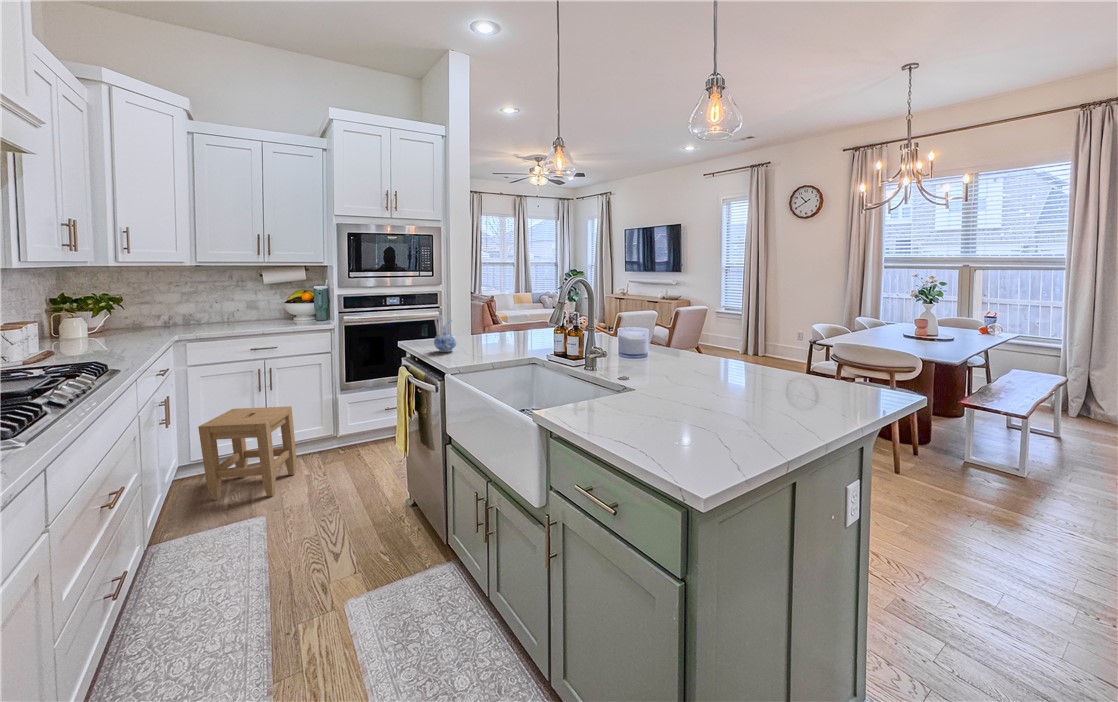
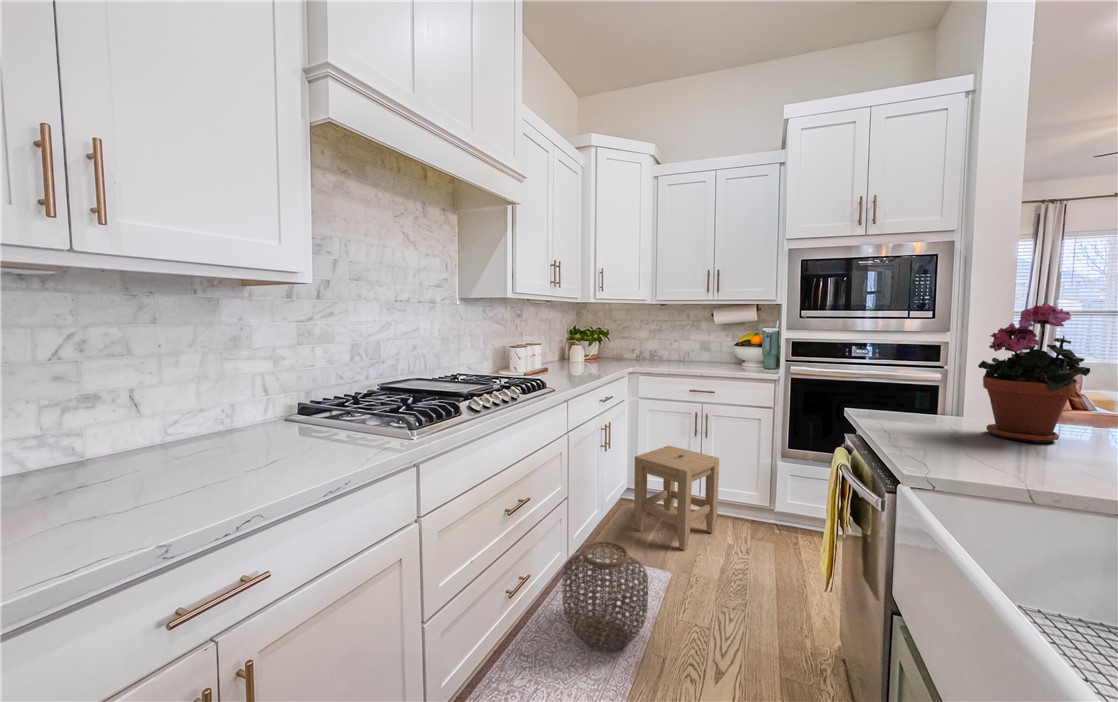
potted plant: none [462,269,505,344] -> present [978,304,1090,443]
ceramic pitcher: present [434,315,457,352] -> none [906,380,954,443]
woven basket: none [159,499,265,601] -> present [562,541,648,652]

